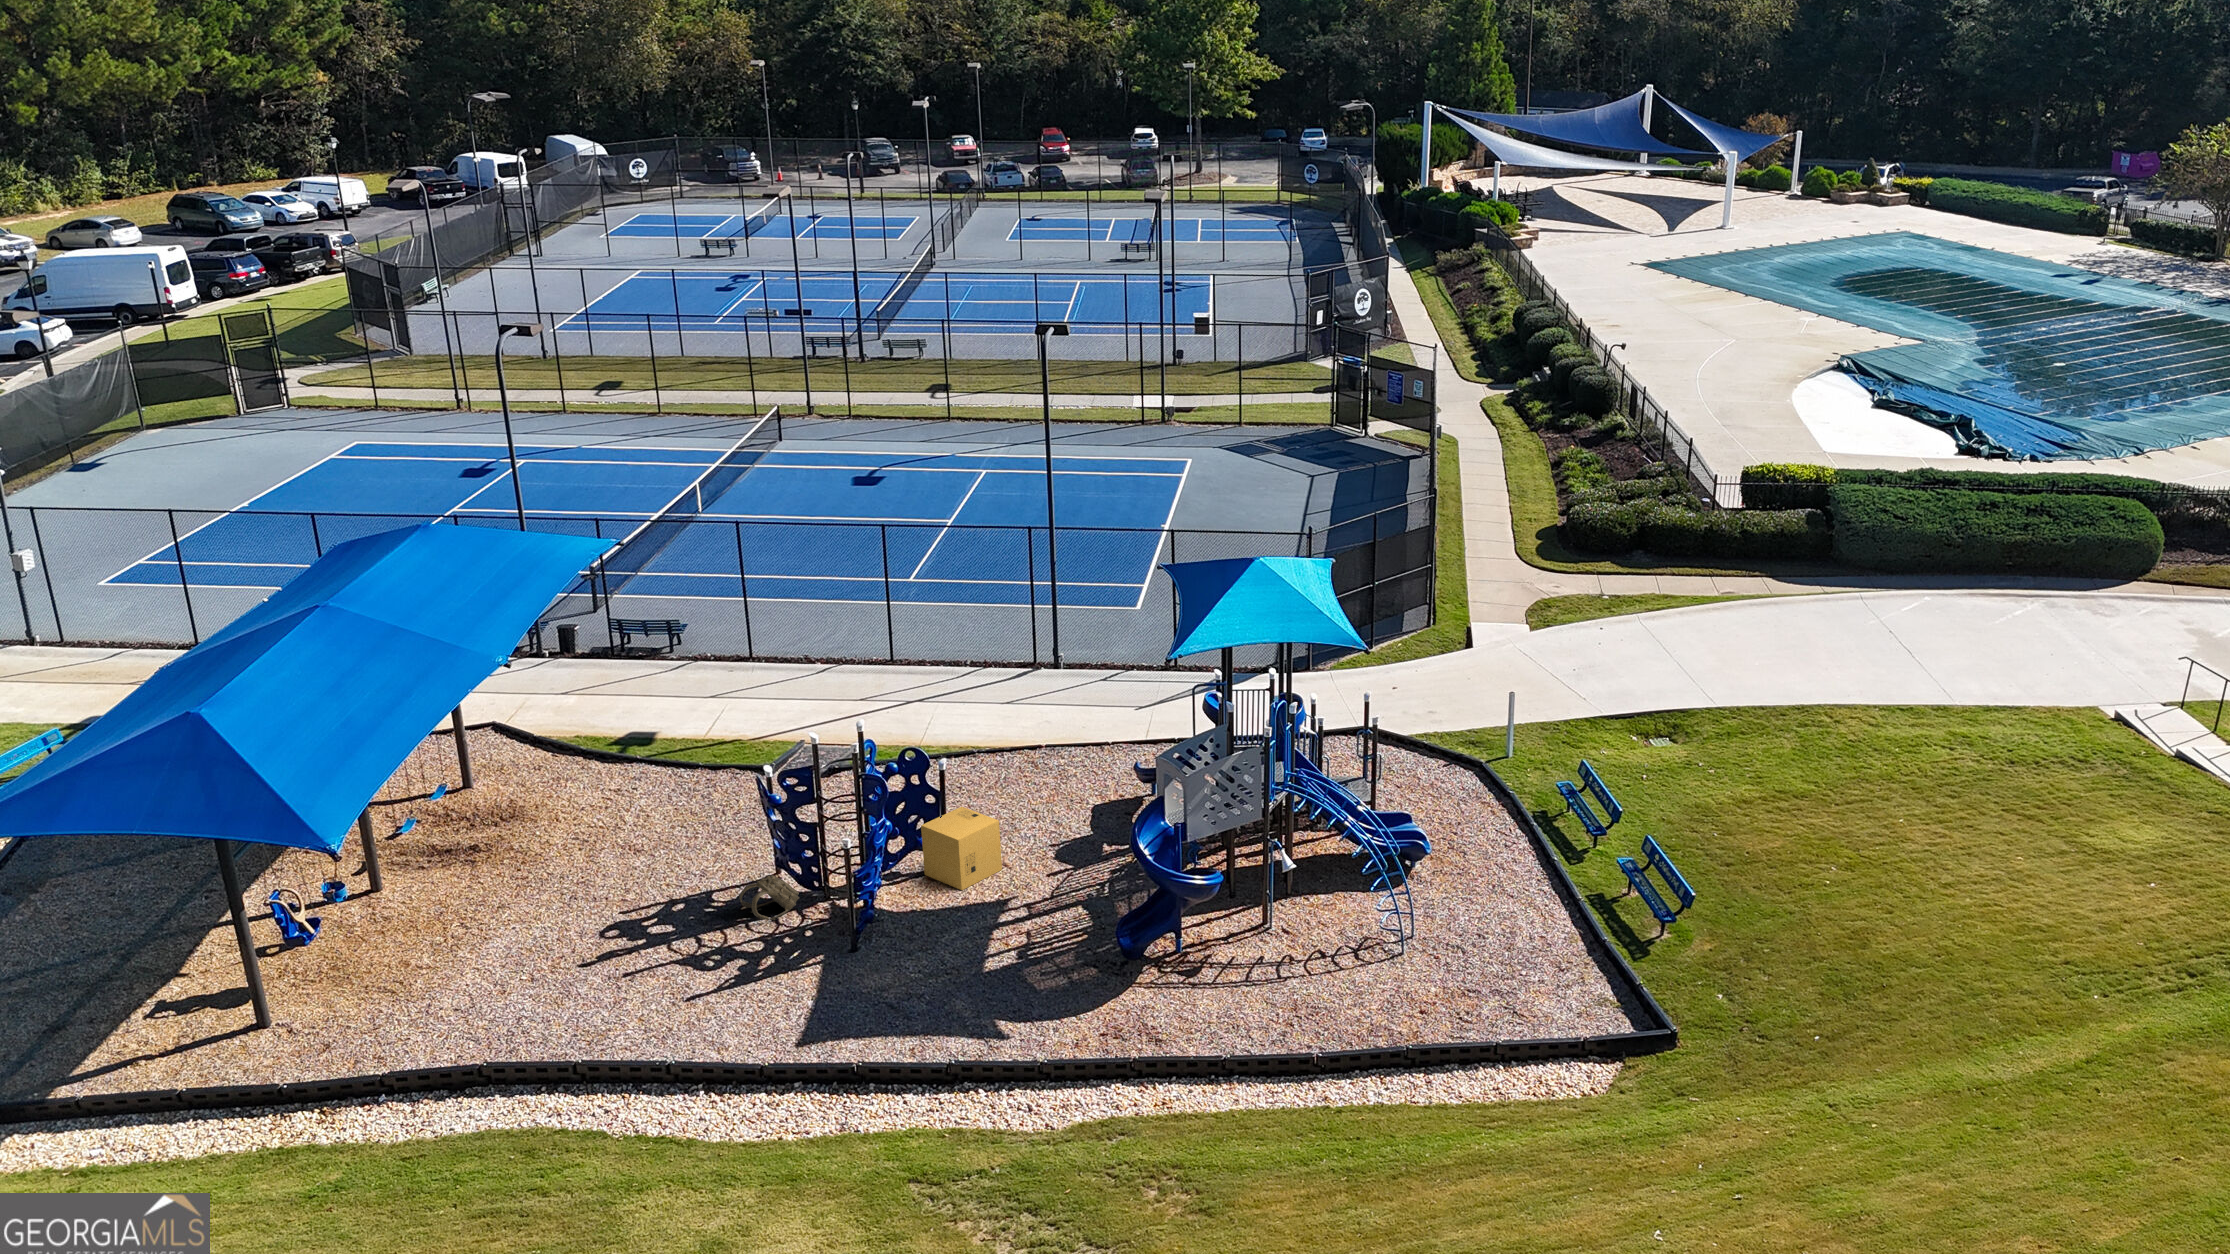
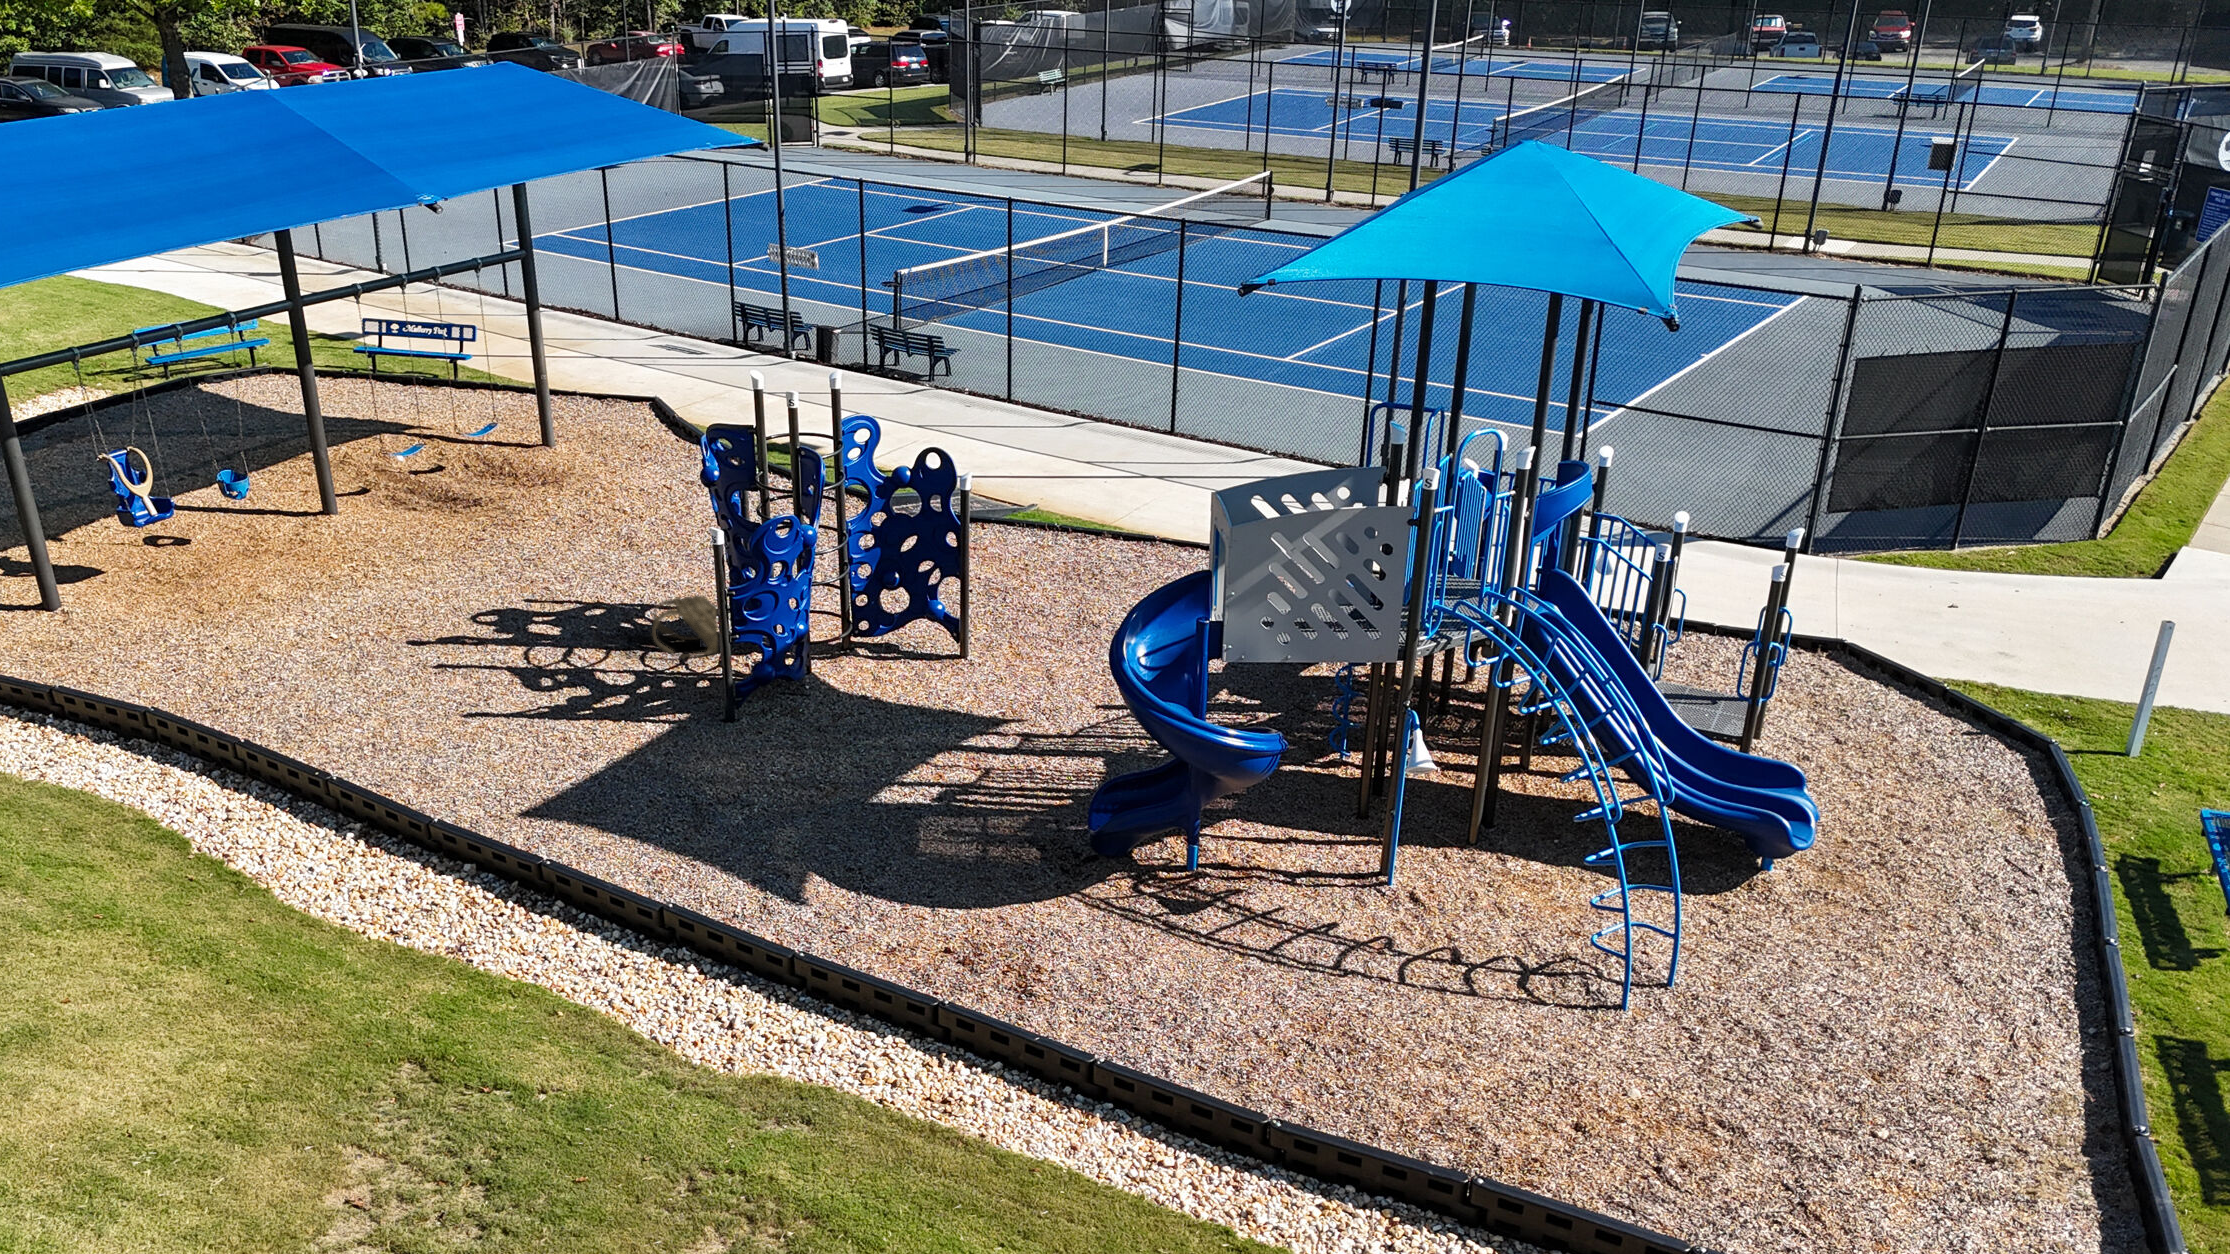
cardboard box: present [921,807,1002,890] -> none [932,570,1045,691]

